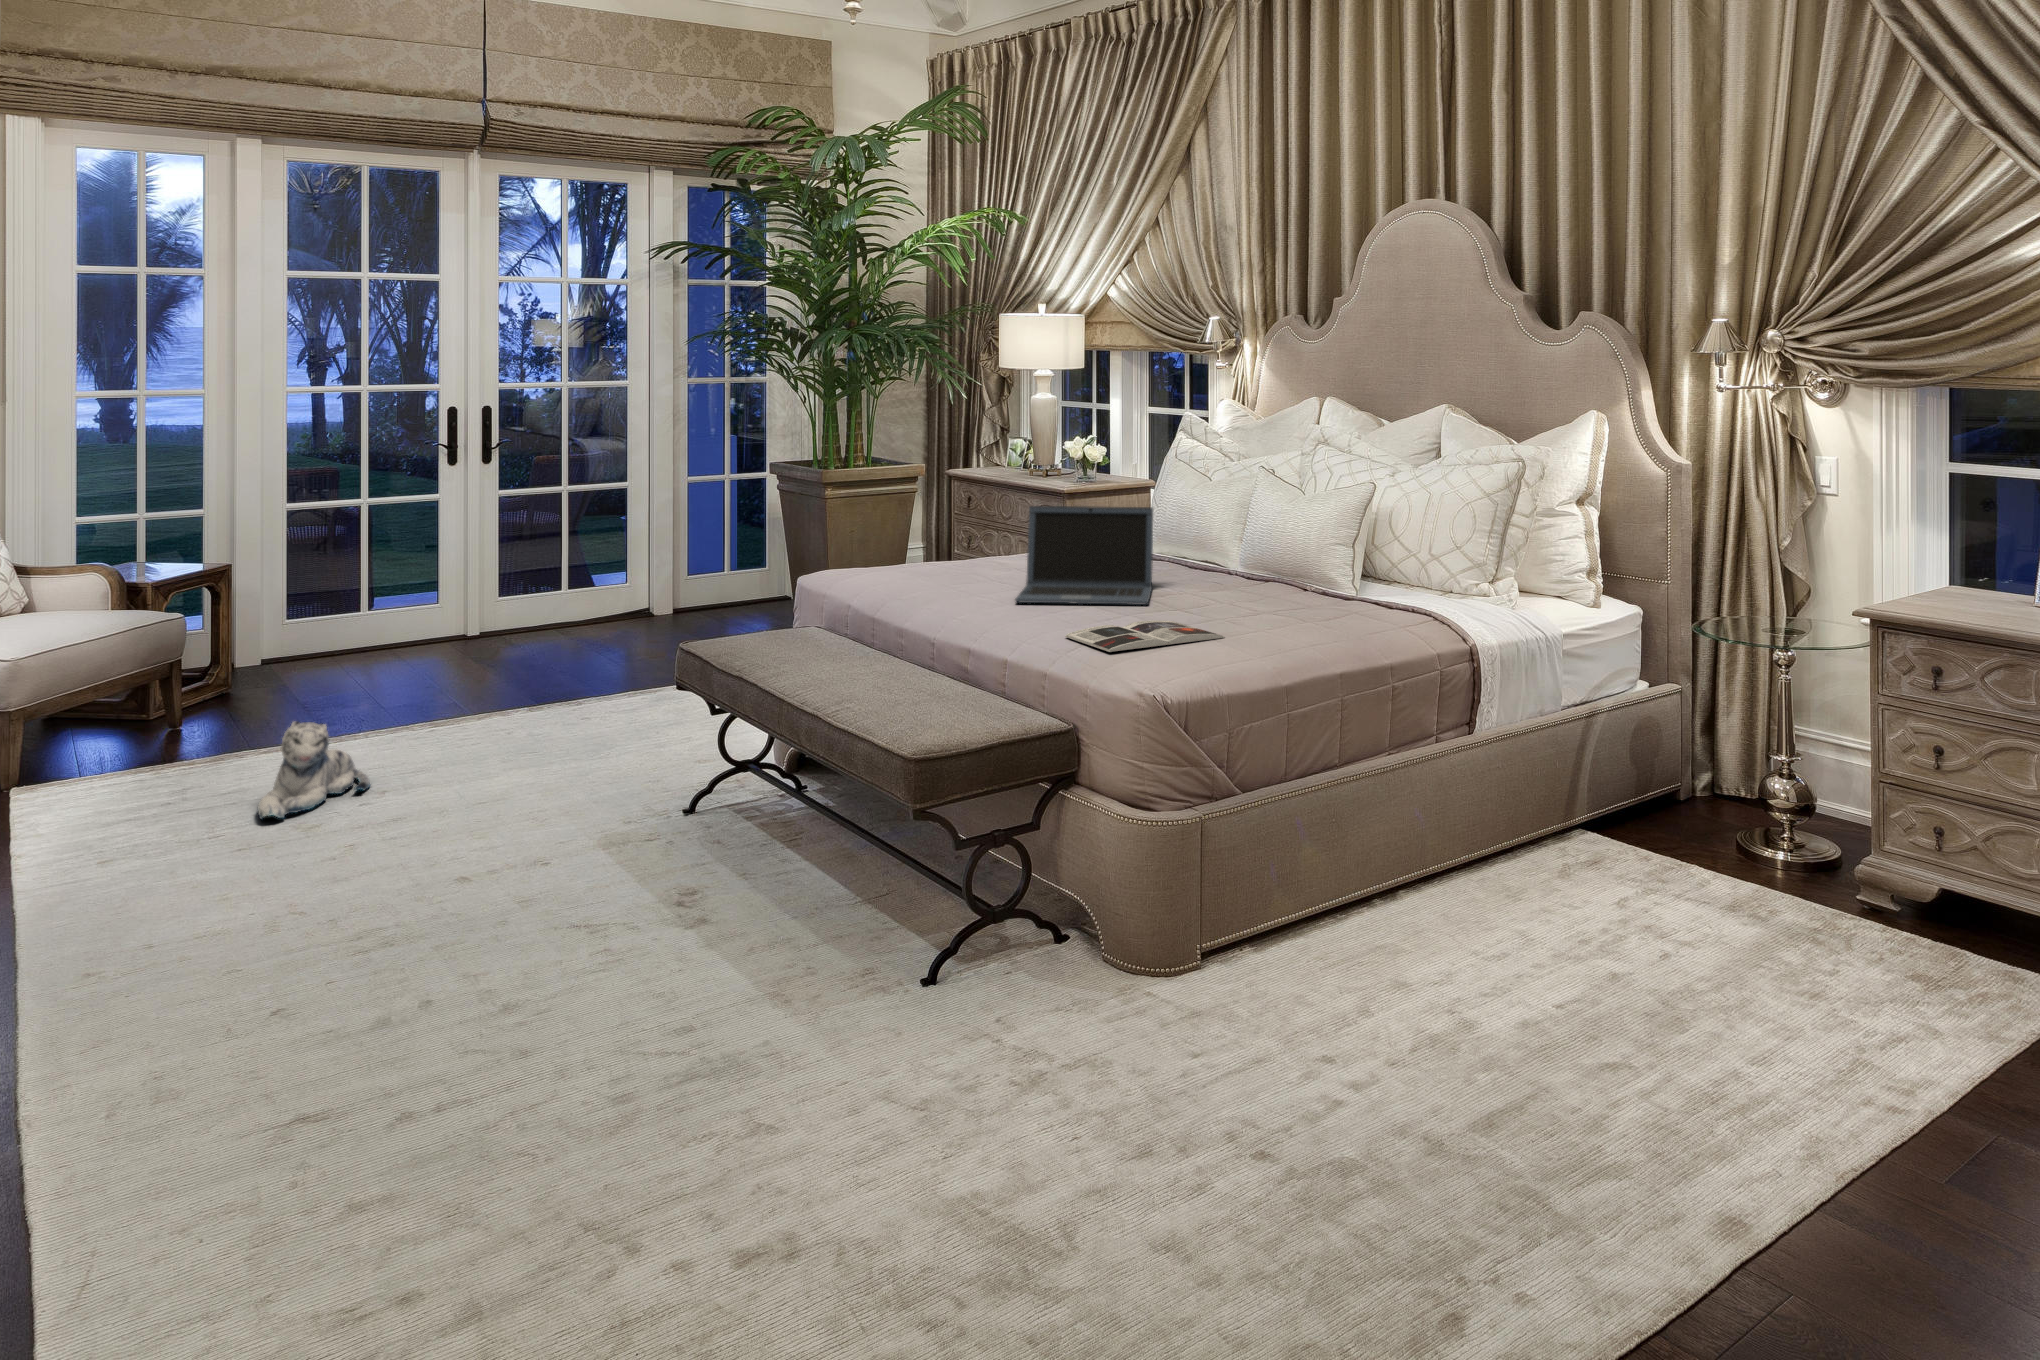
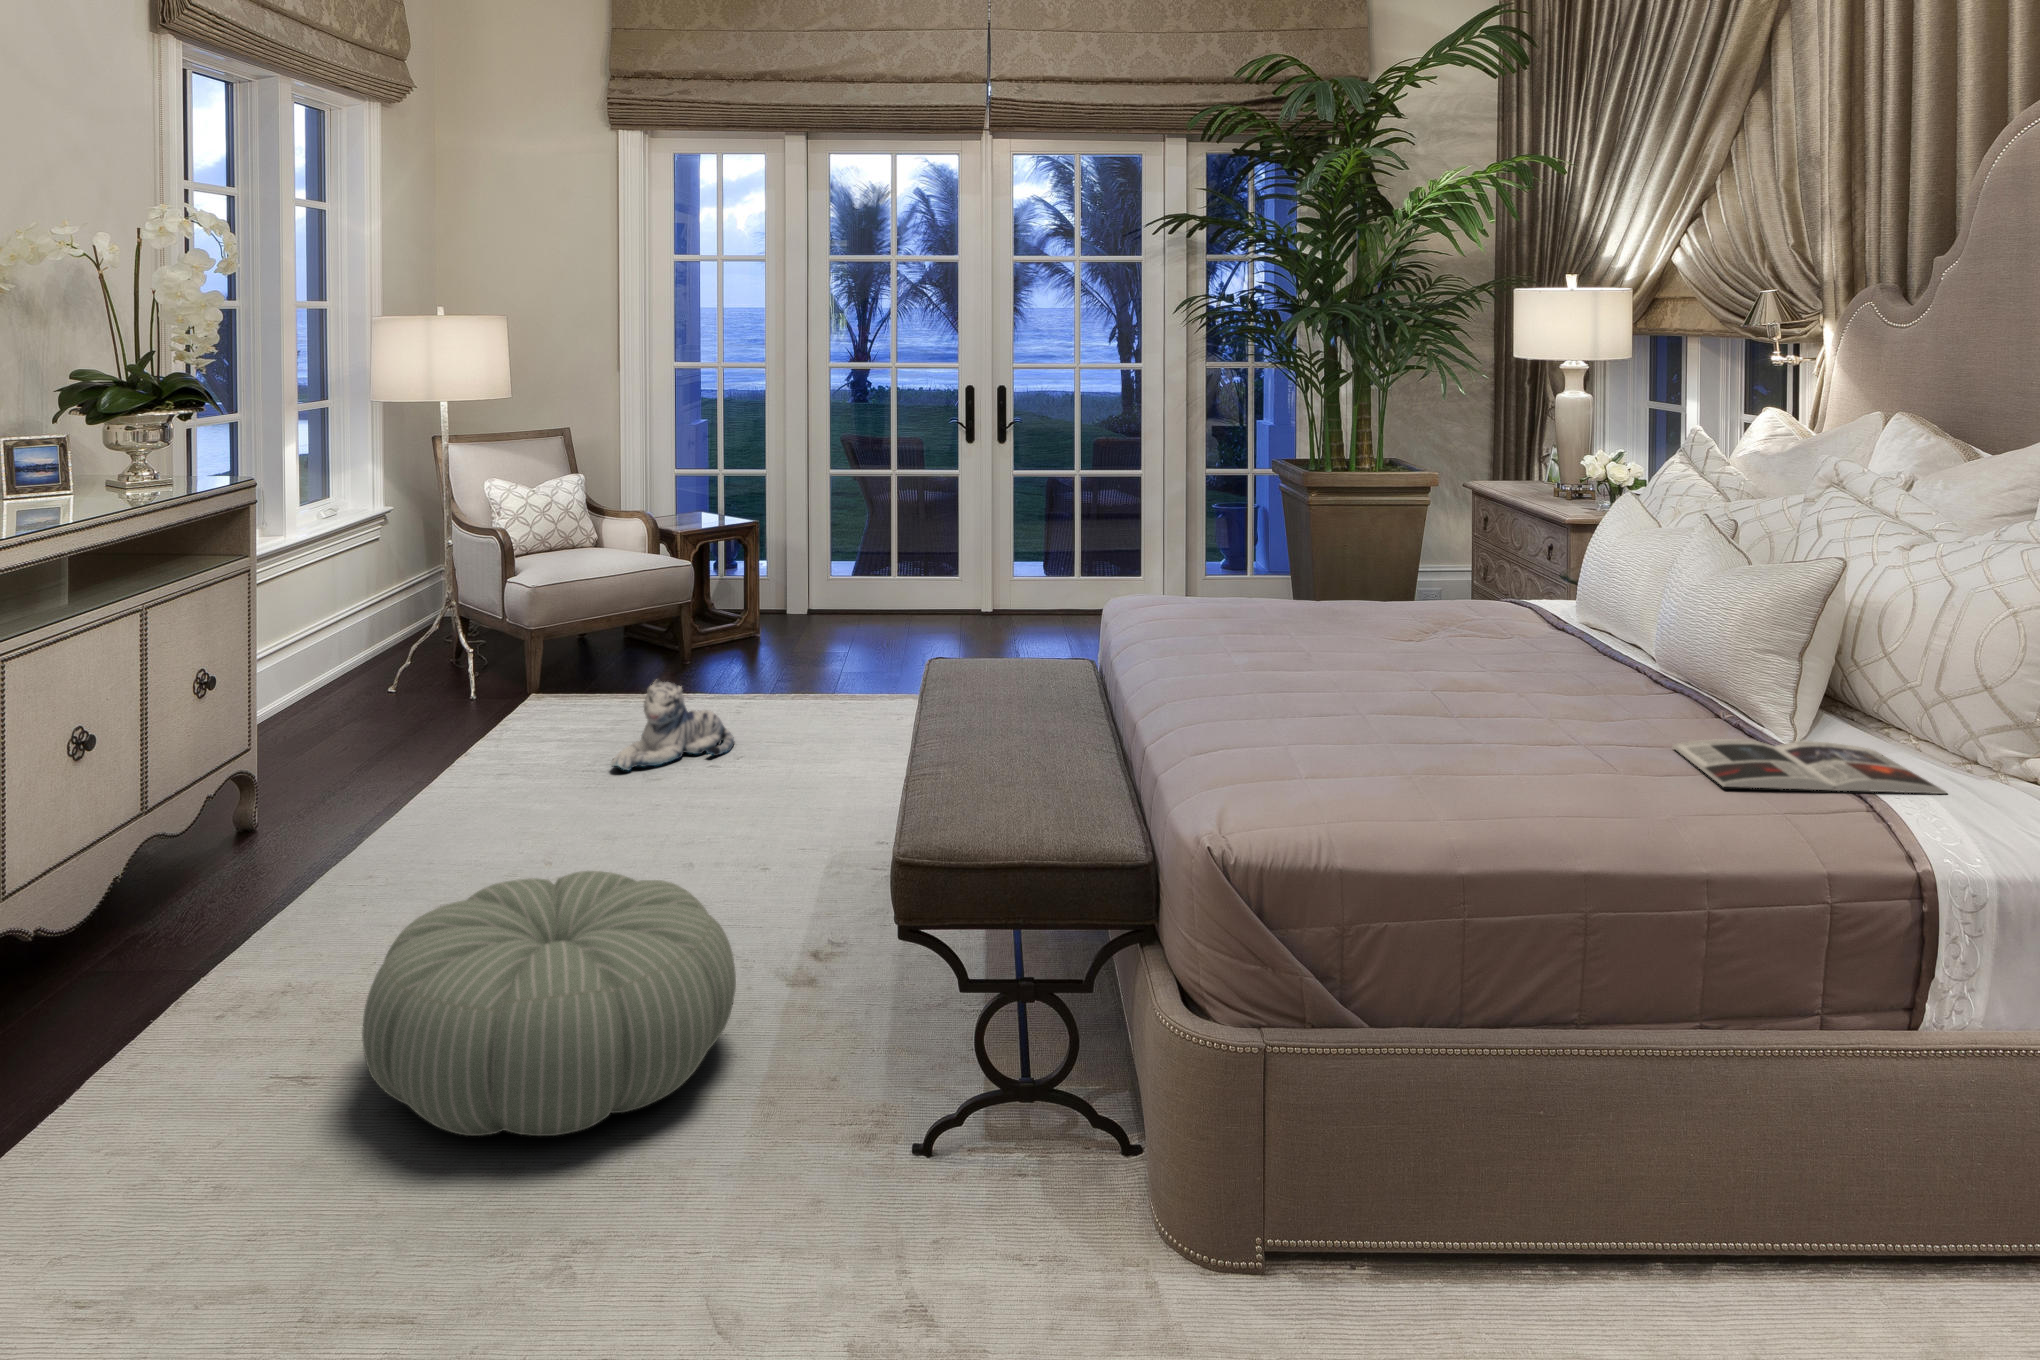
laptop: present [1015,506,1153,605] -> none [1262,540,1495,699]
magazine: present [1065,620,1225,652] -> present [1673,739,1947,794]
pouf: none [390,841,736,1066] -> present [362,871,736,1136]

